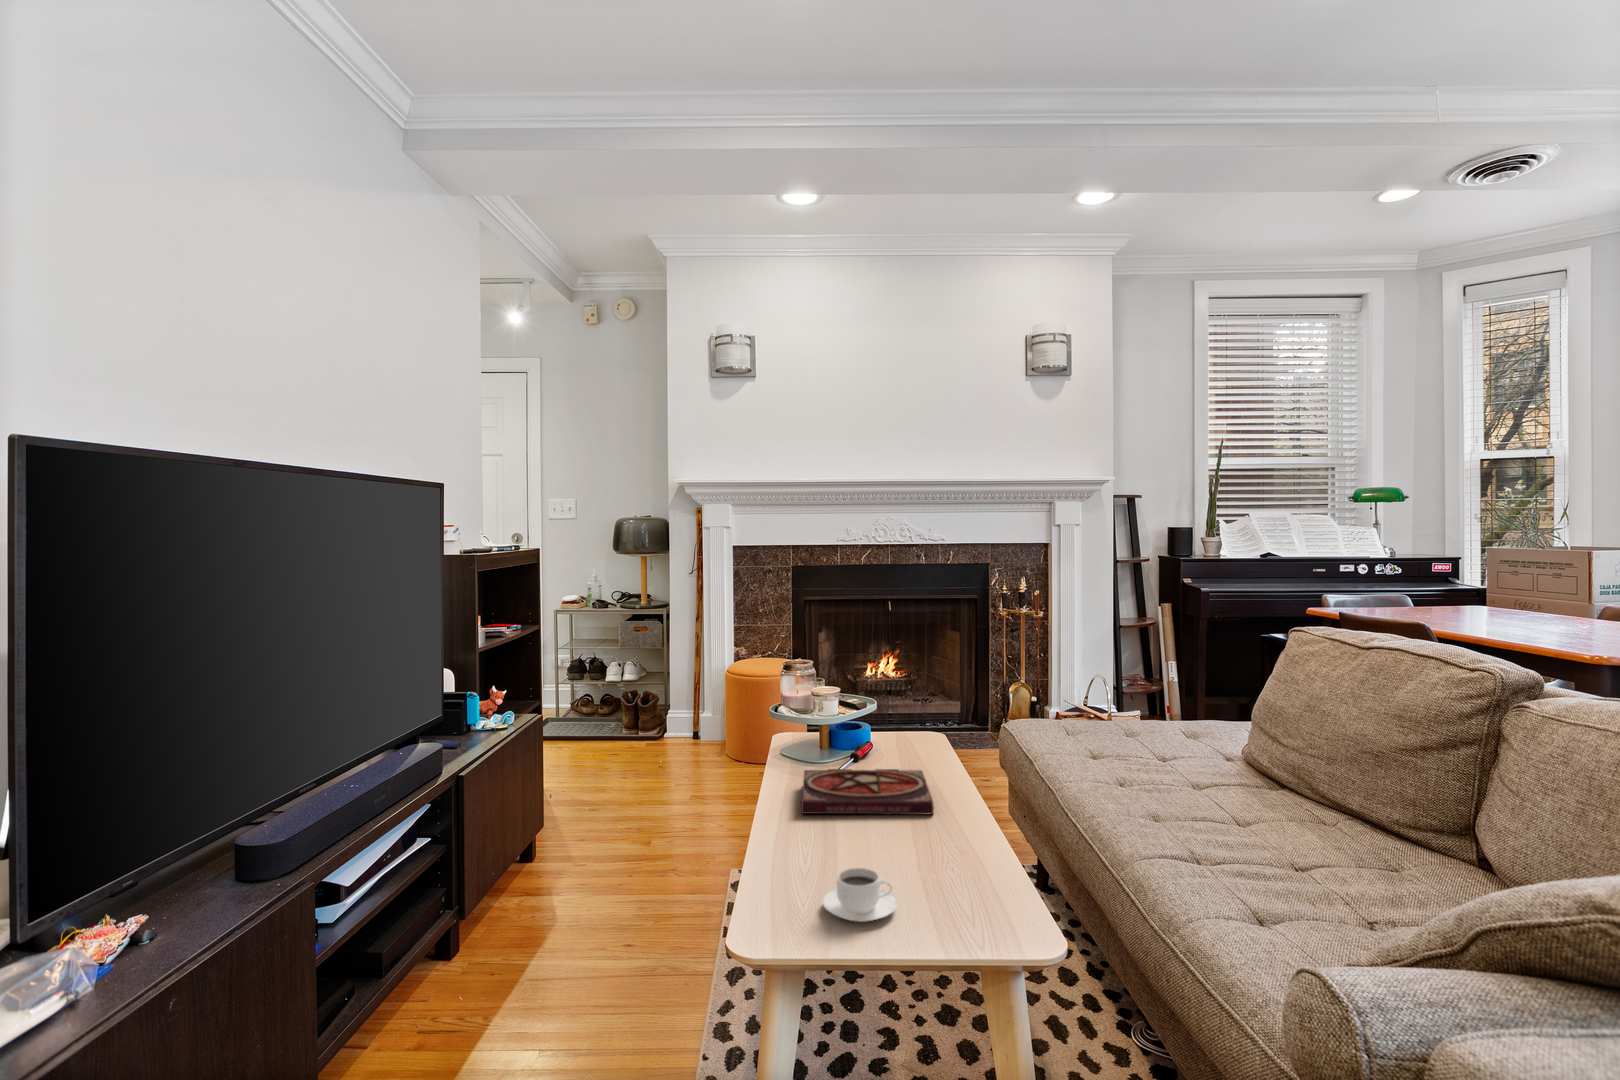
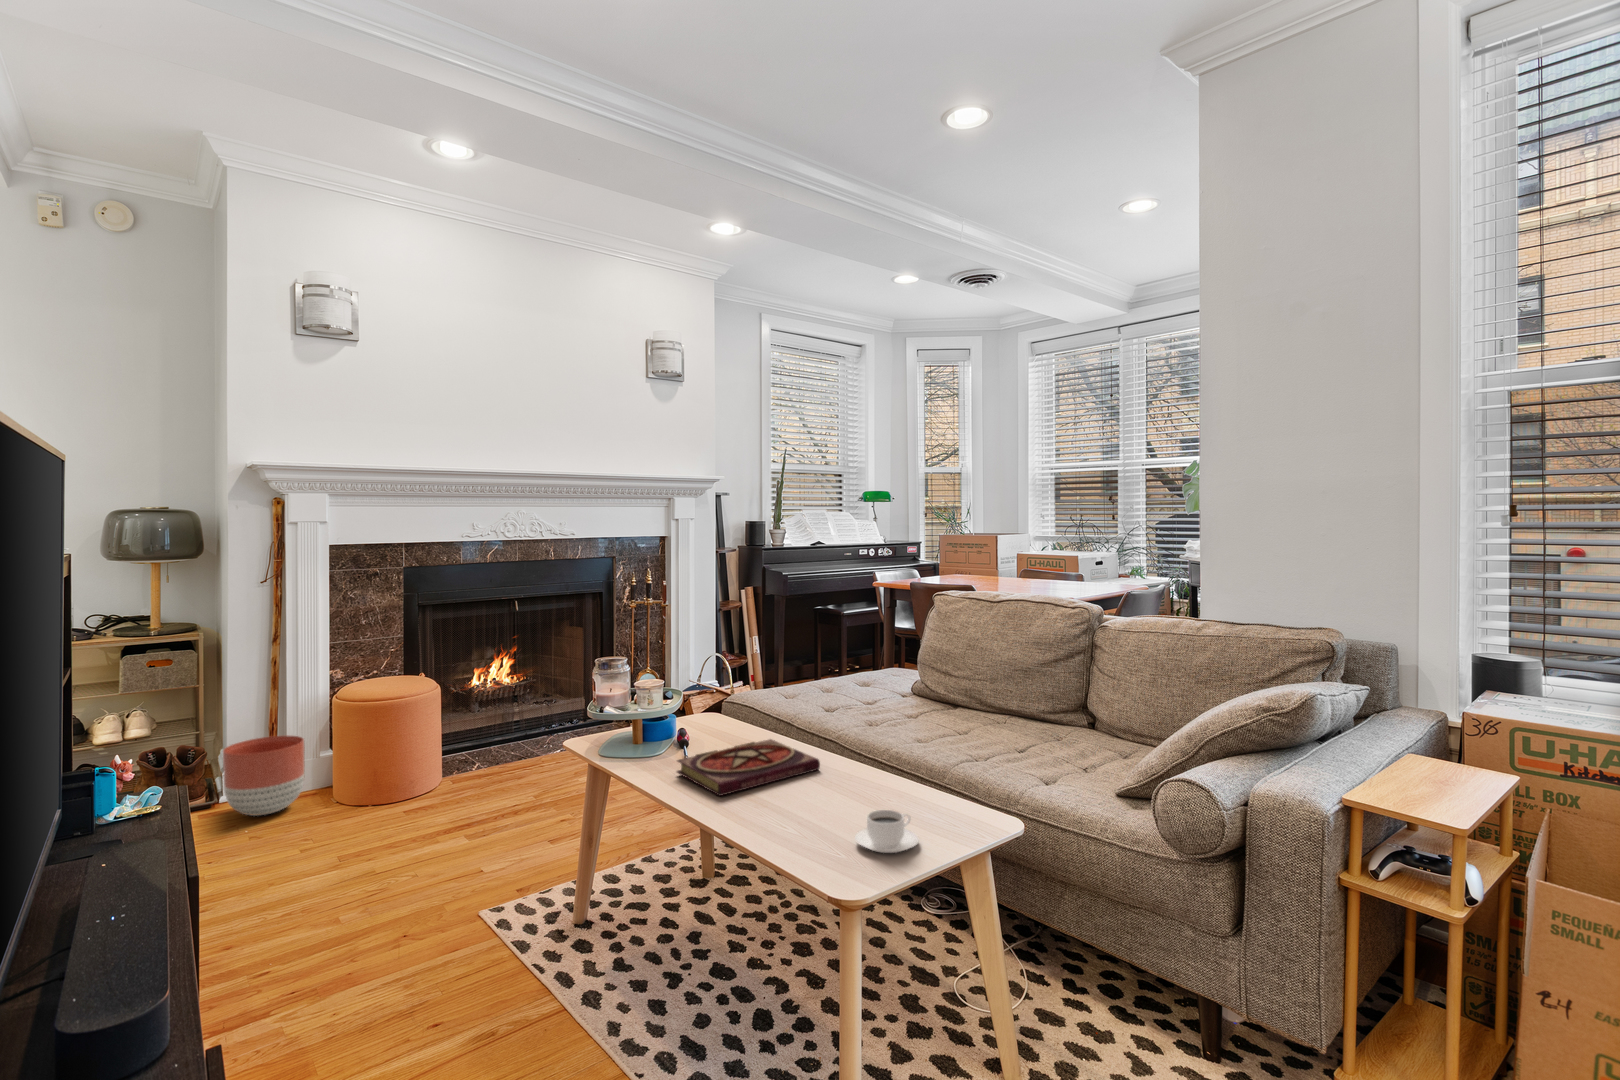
planter: none [657,695,710,755] -> present [223,736,305,816]

